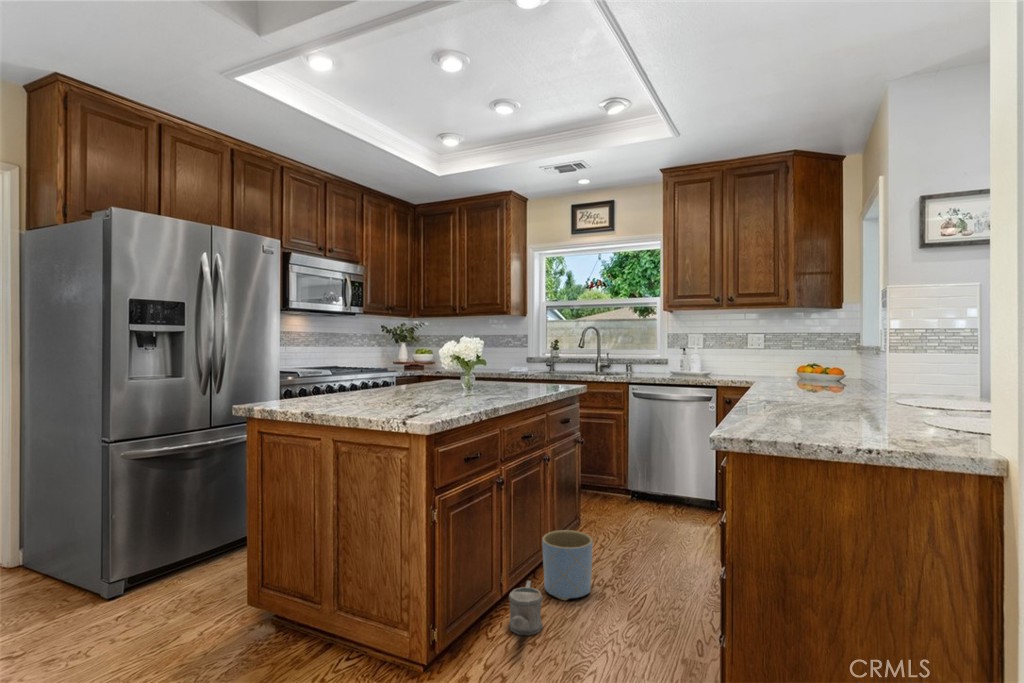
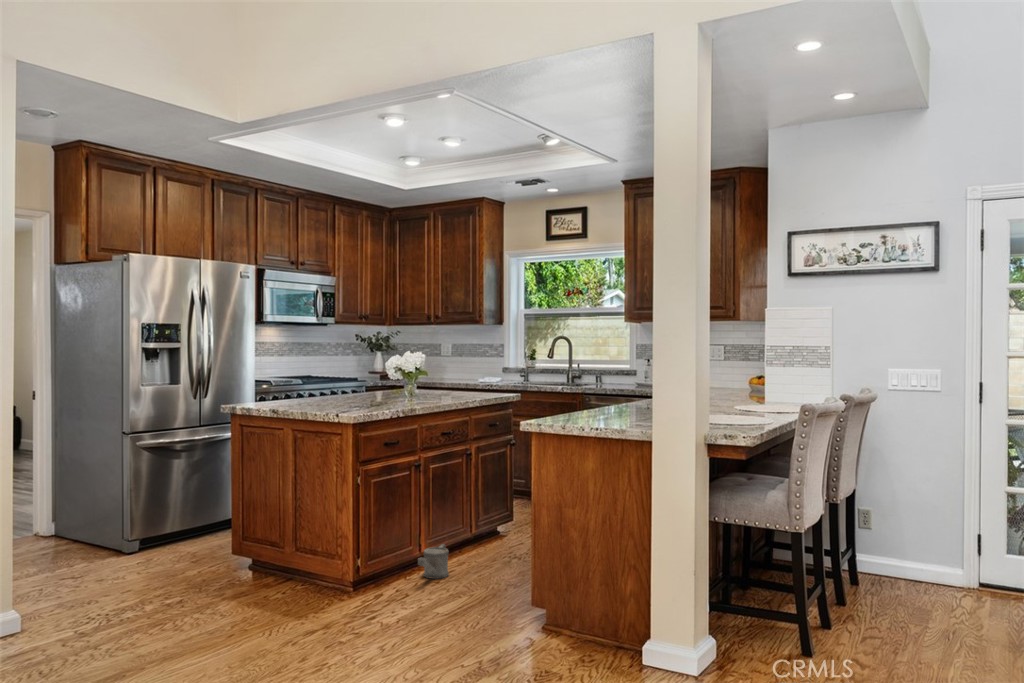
planter: present [542,530,593,601] -> none [461,512,502,564]

